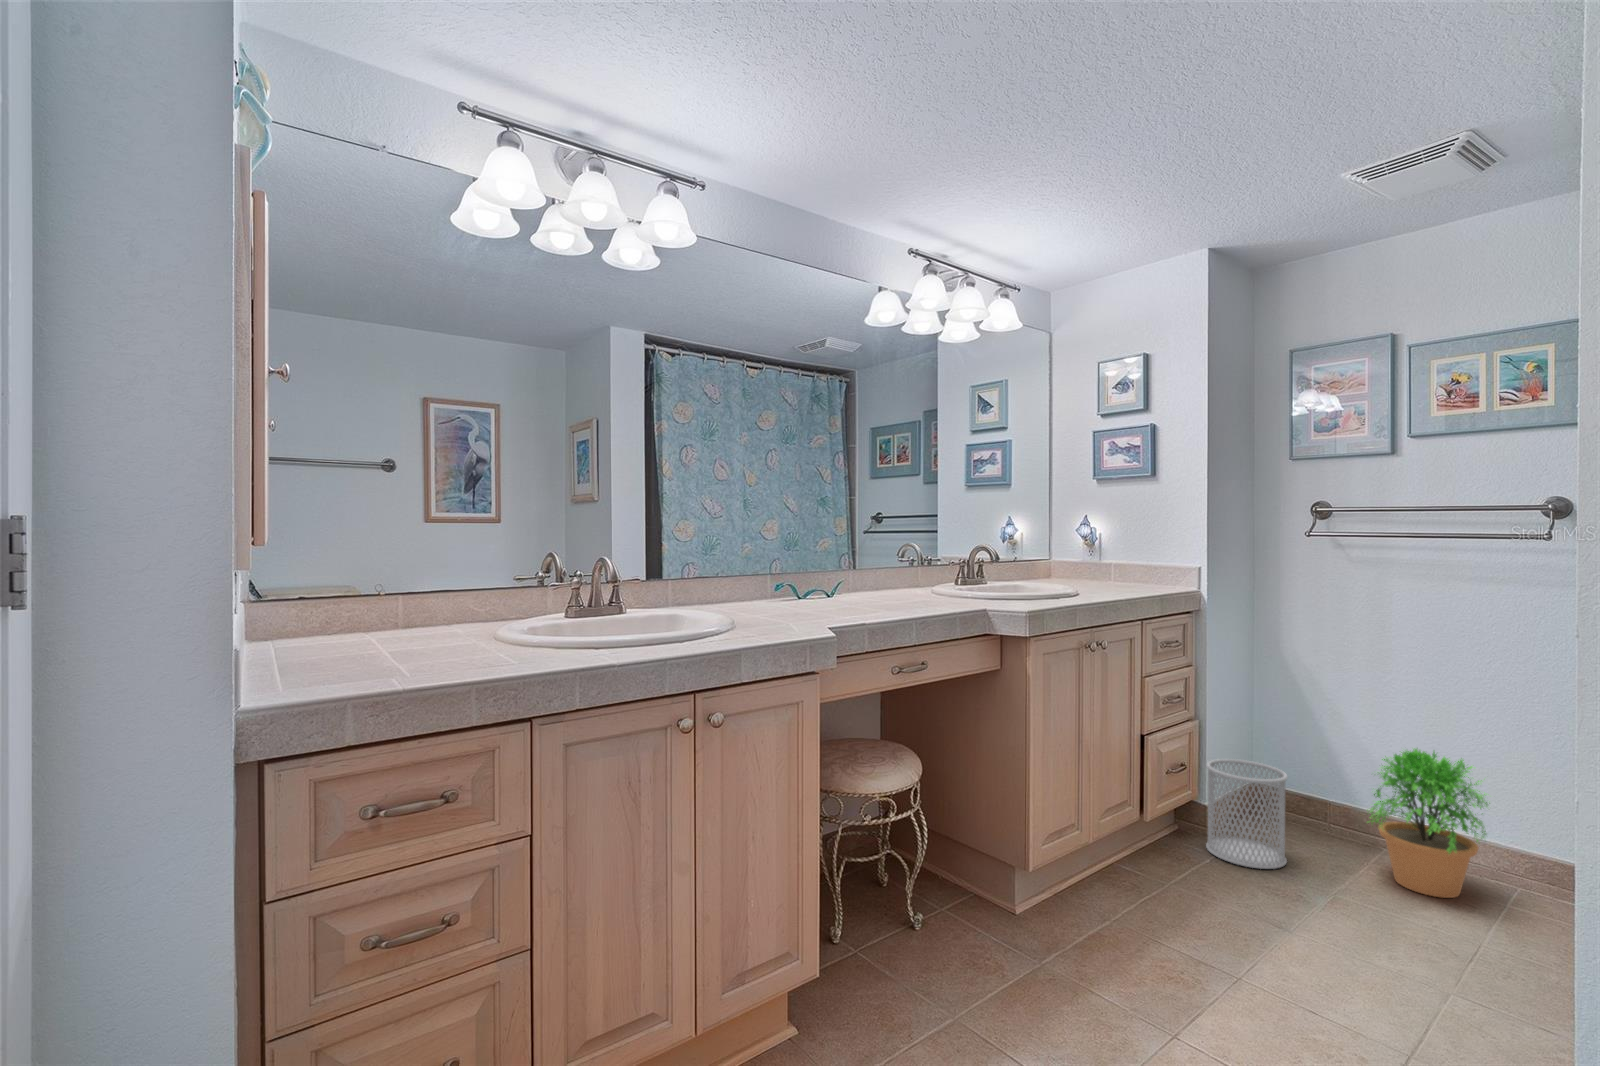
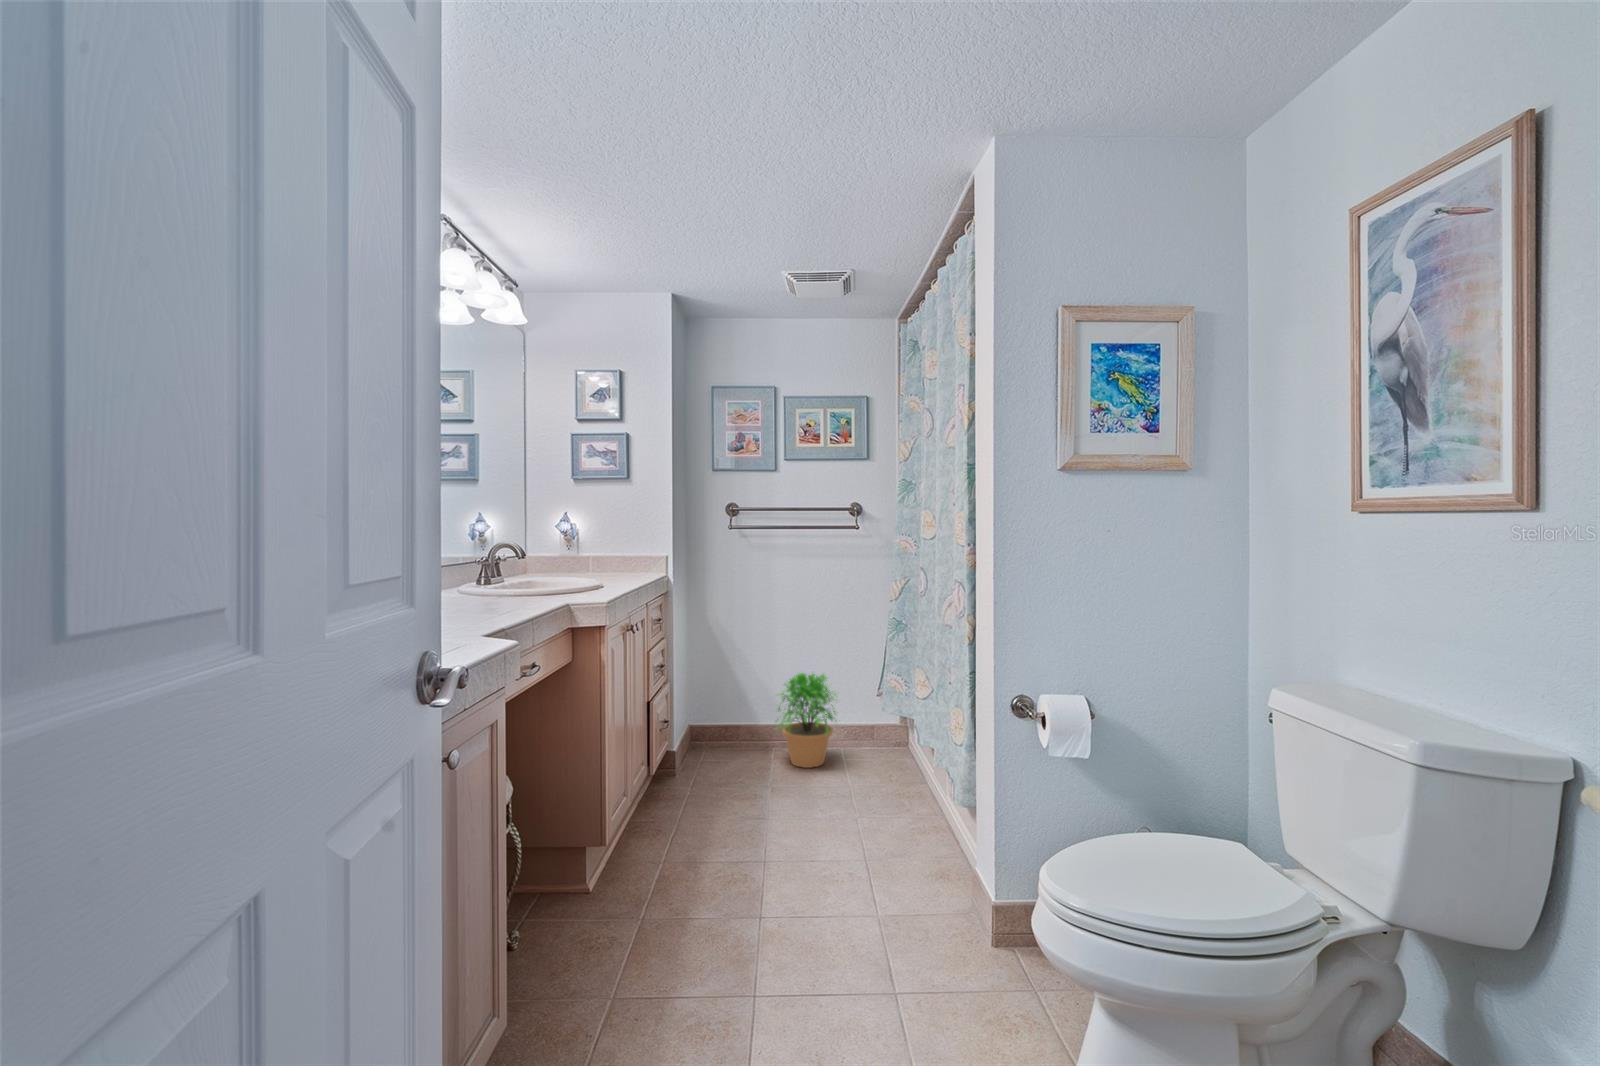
wastebasket: present [1206,759,1288,869] -> none [681,707,737,789]

